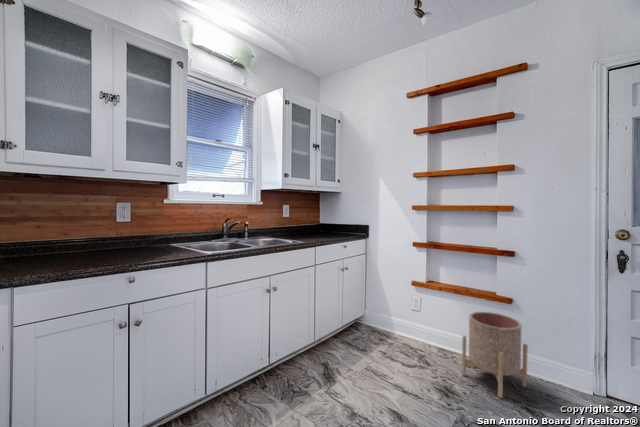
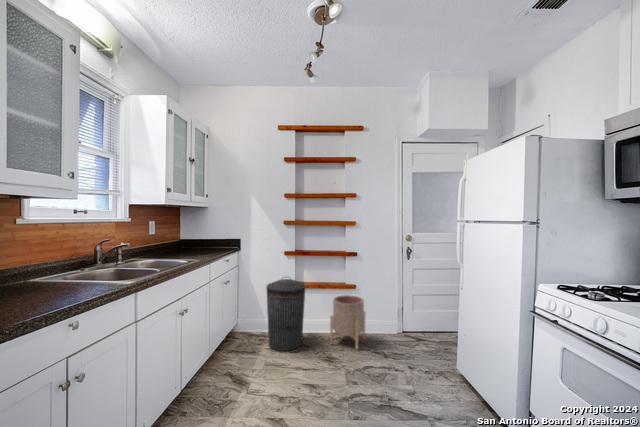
trash can: none [382,272,431,363] -> present [266,278,305,351]

